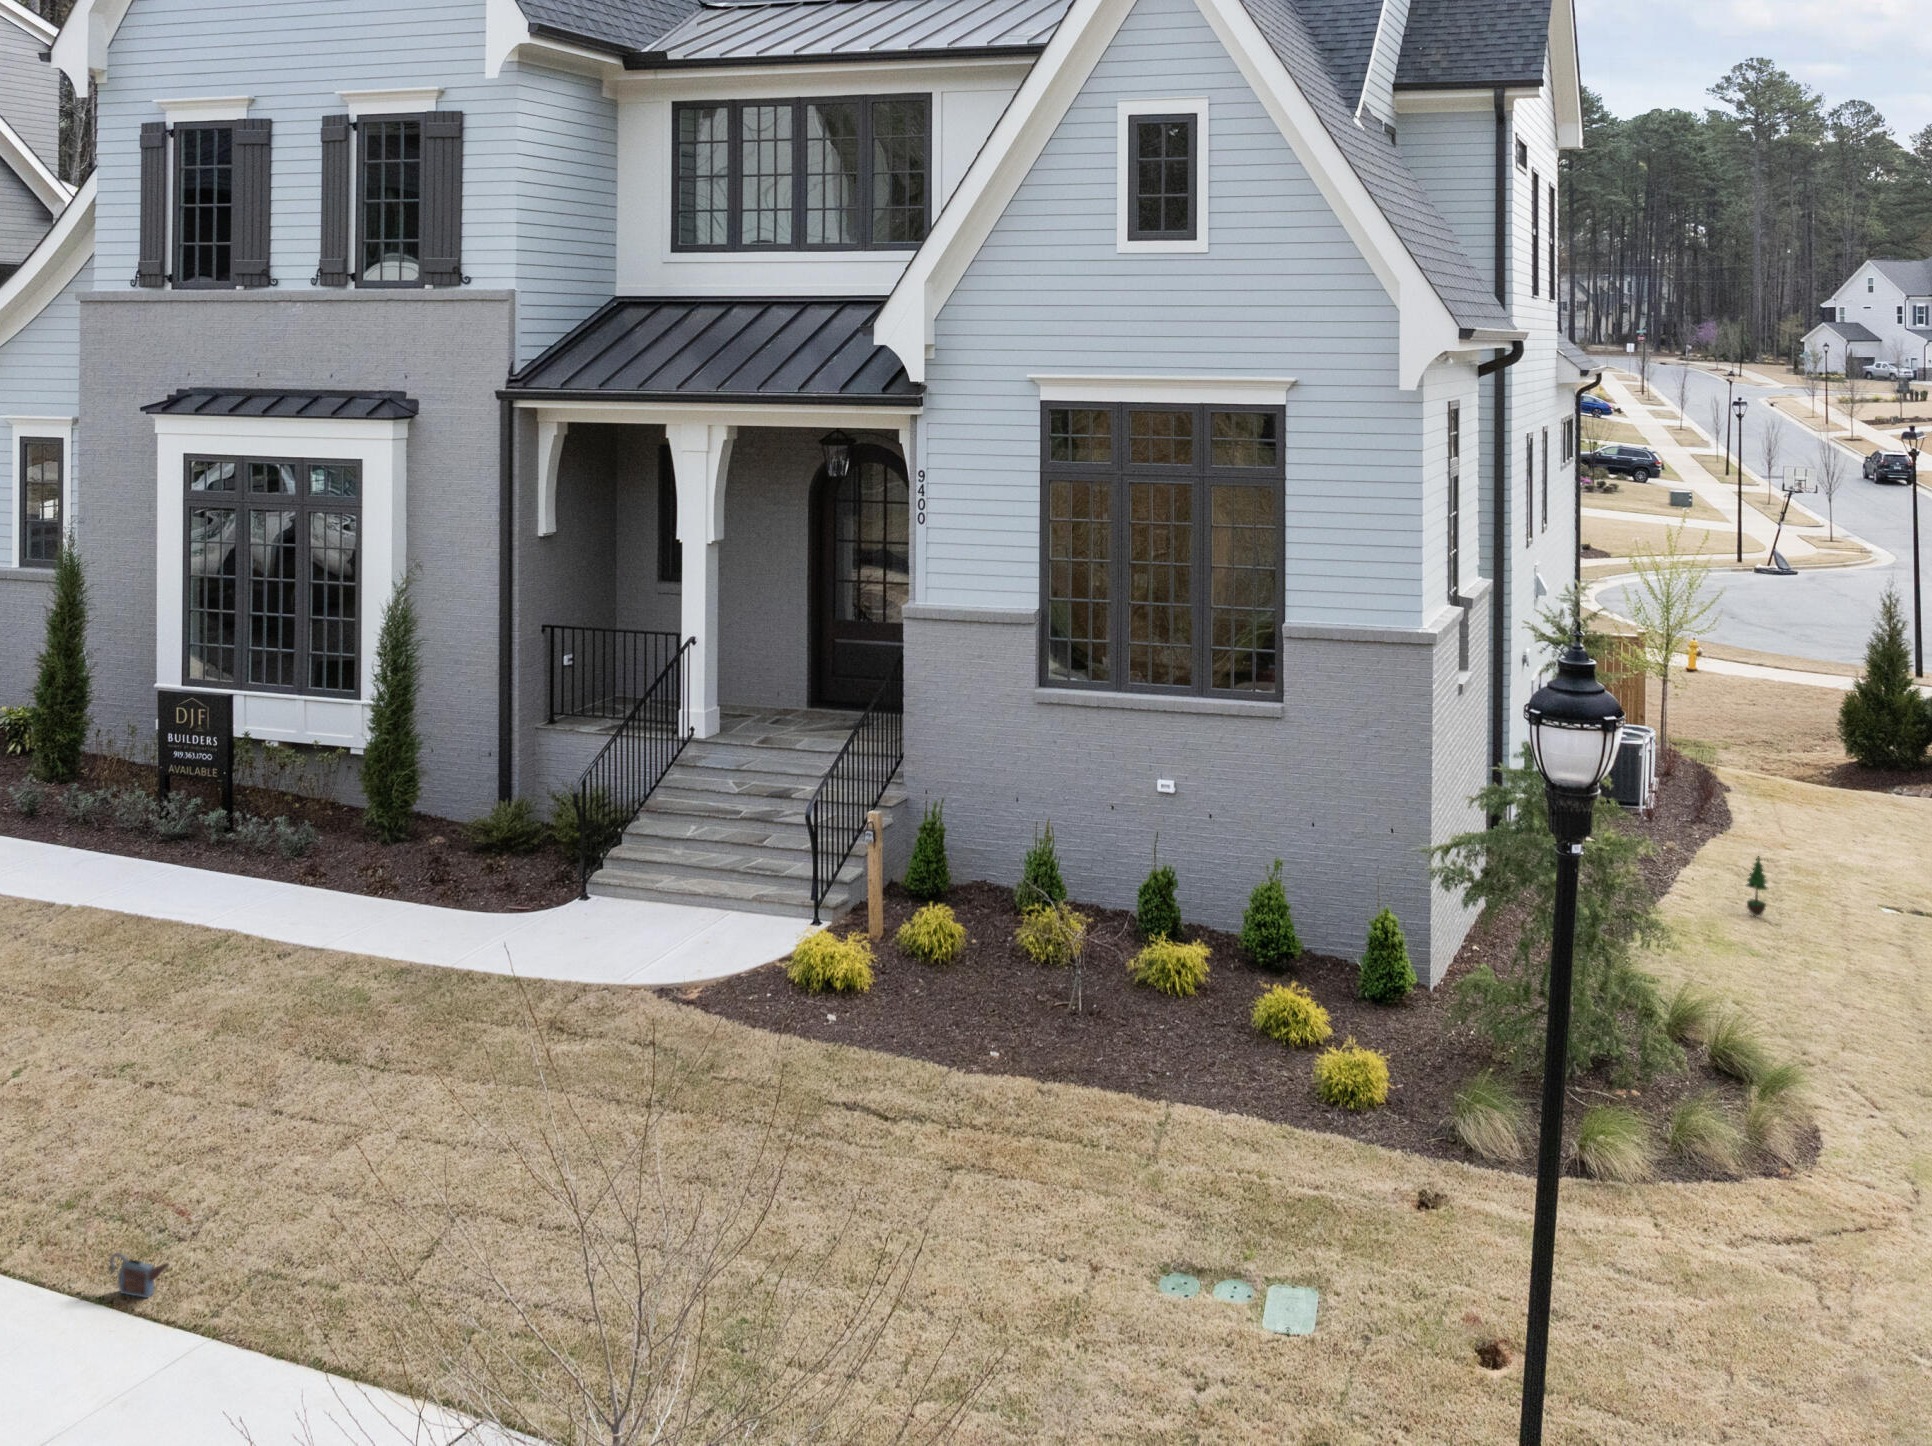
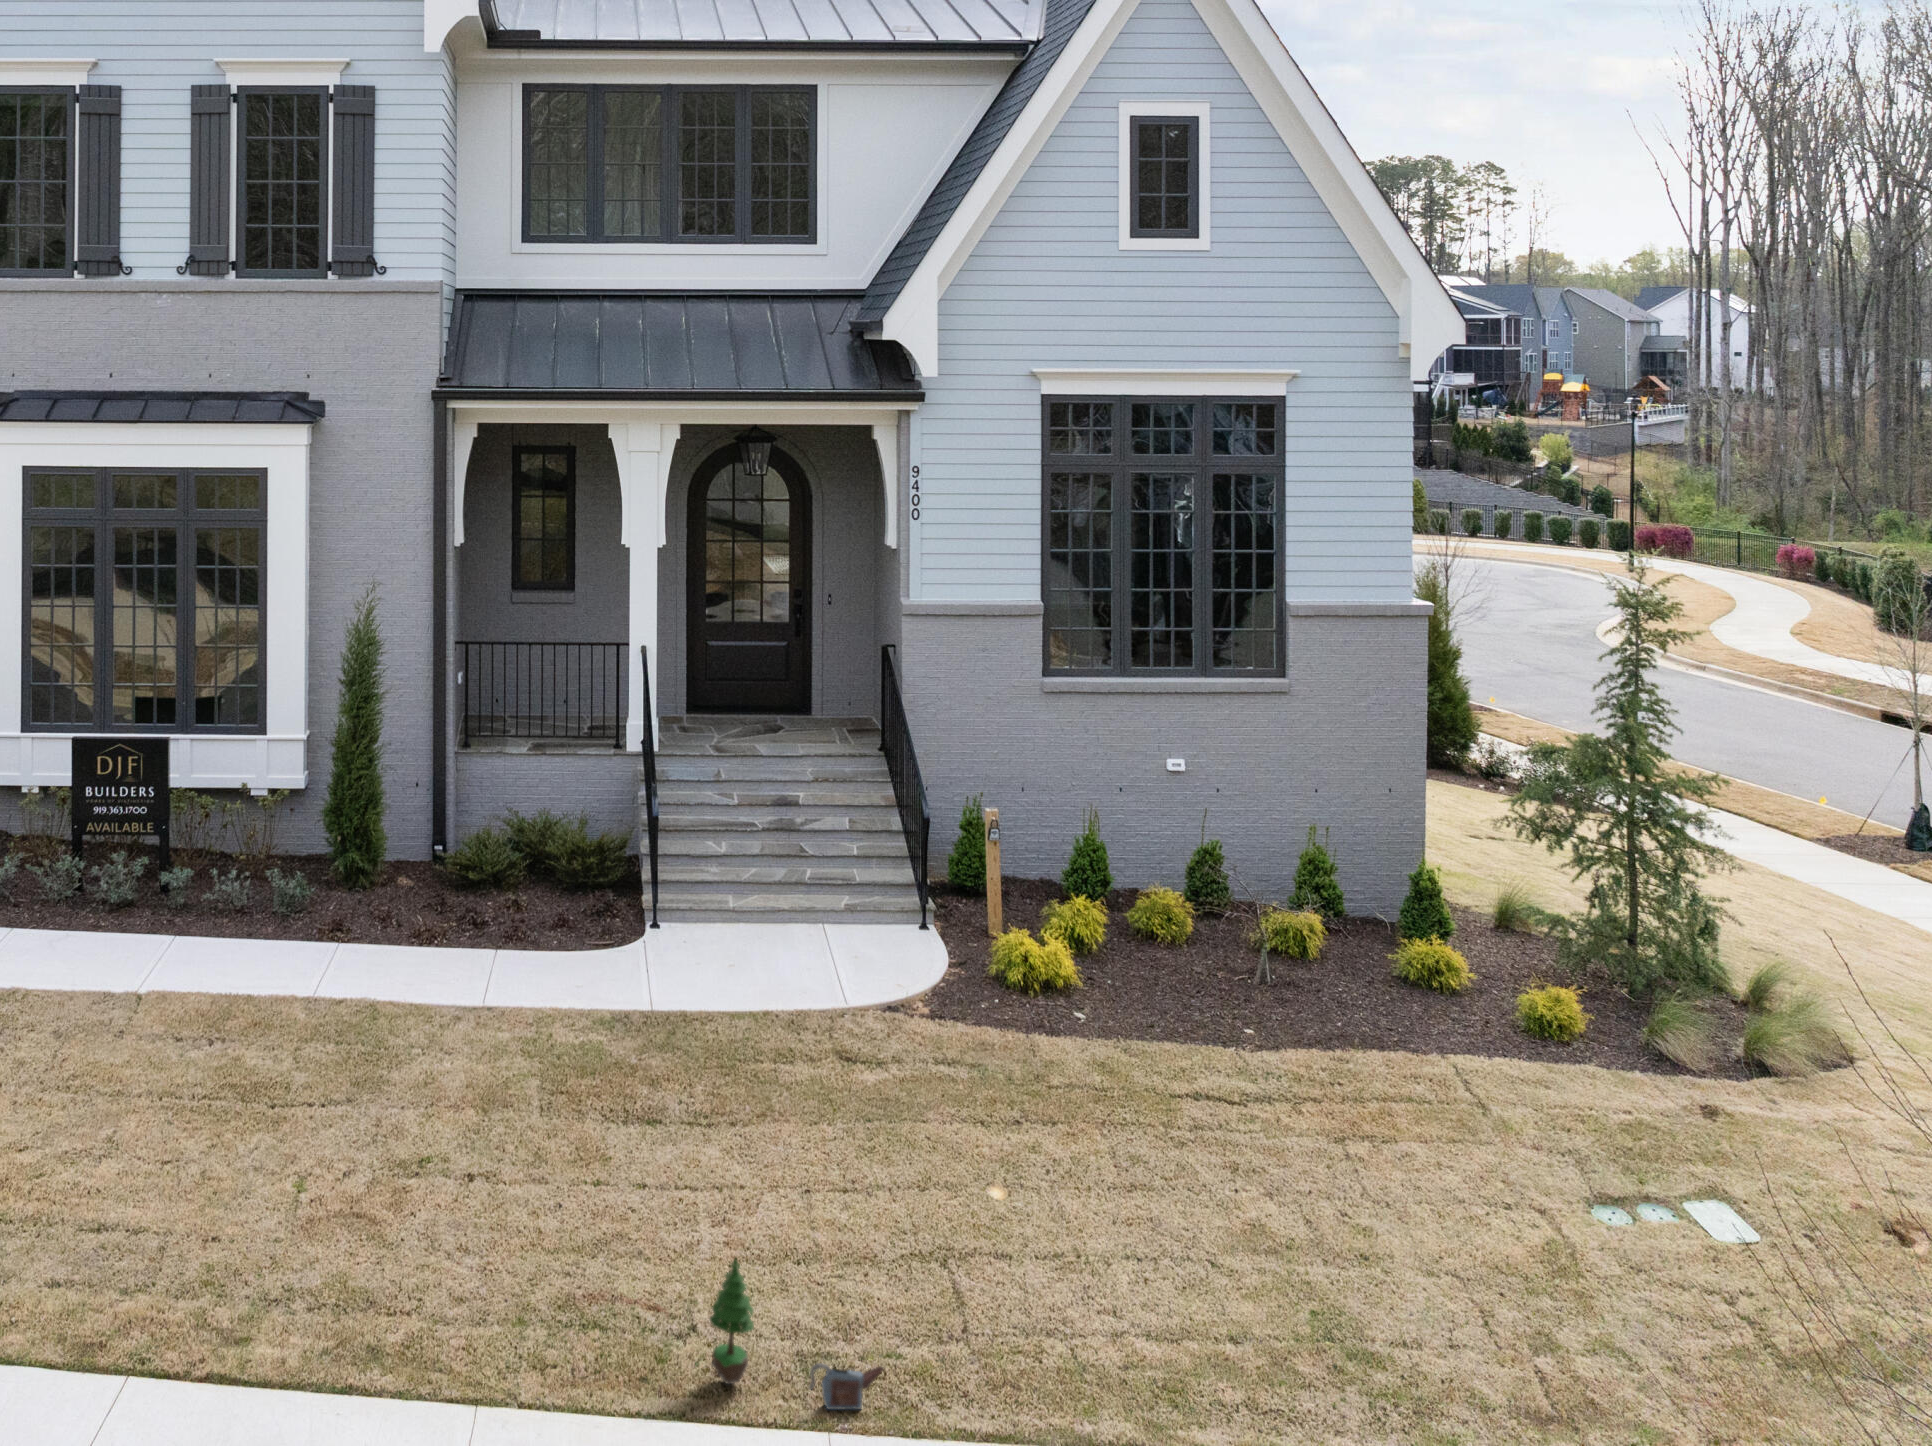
potted tree: present [1747,856,1768,917] -> present [710,1258,754,1384]

